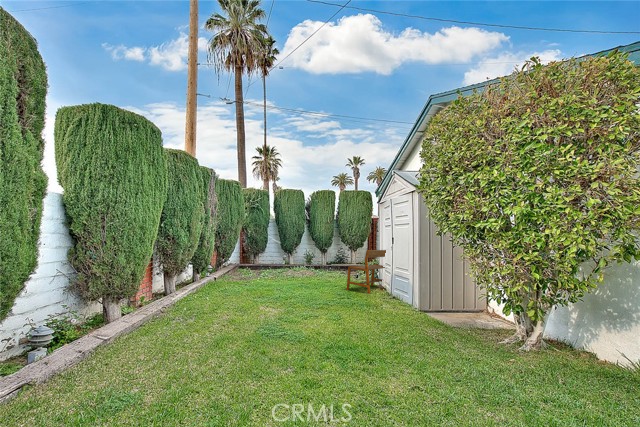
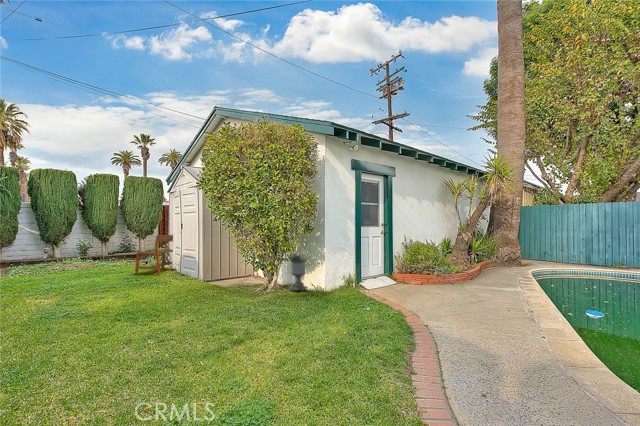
planter: none [561,294,606,361] -> present [289,255,308,291]

